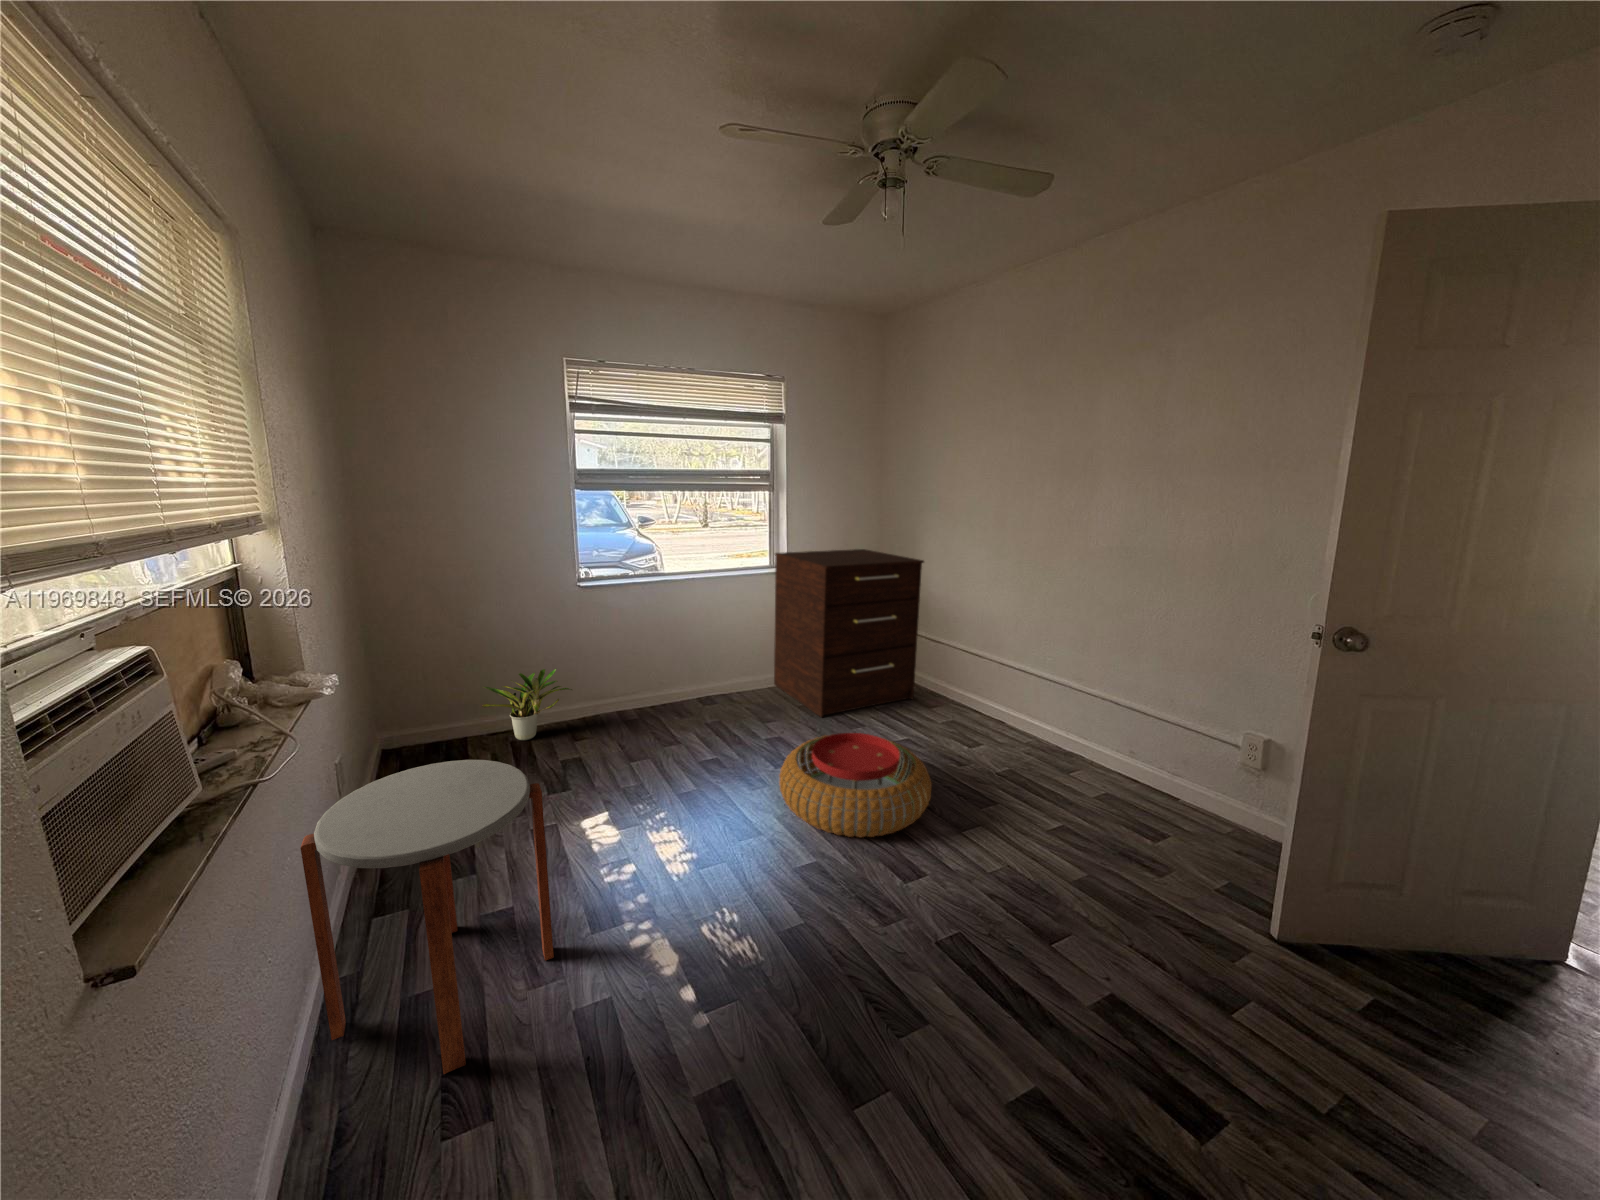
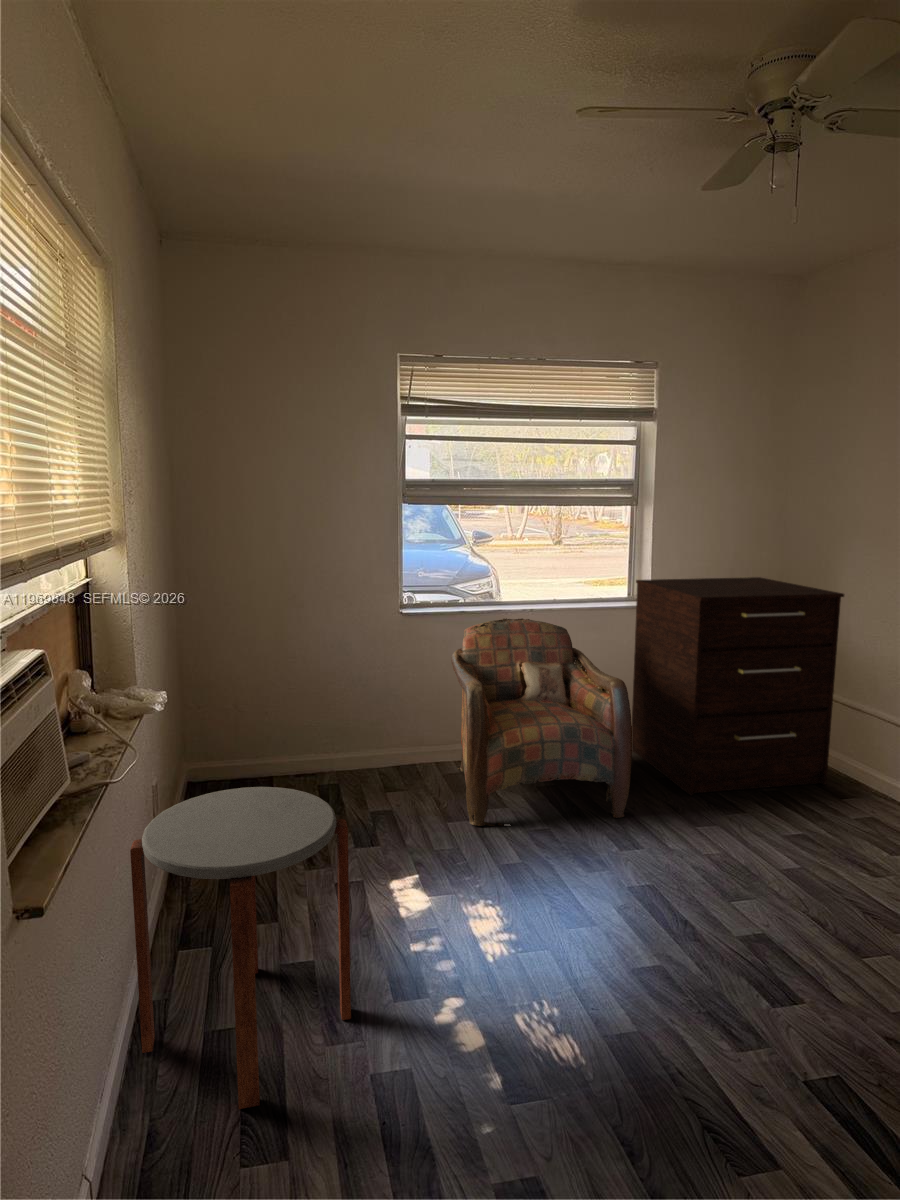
armchair: none [627,587,779,762] -> present [451,618,632,826]
potted plant: present [482,669,572,740] -> none [293,706,389,786]
pouf: present [779,733,932,837] -> none [624,814,836,953]

